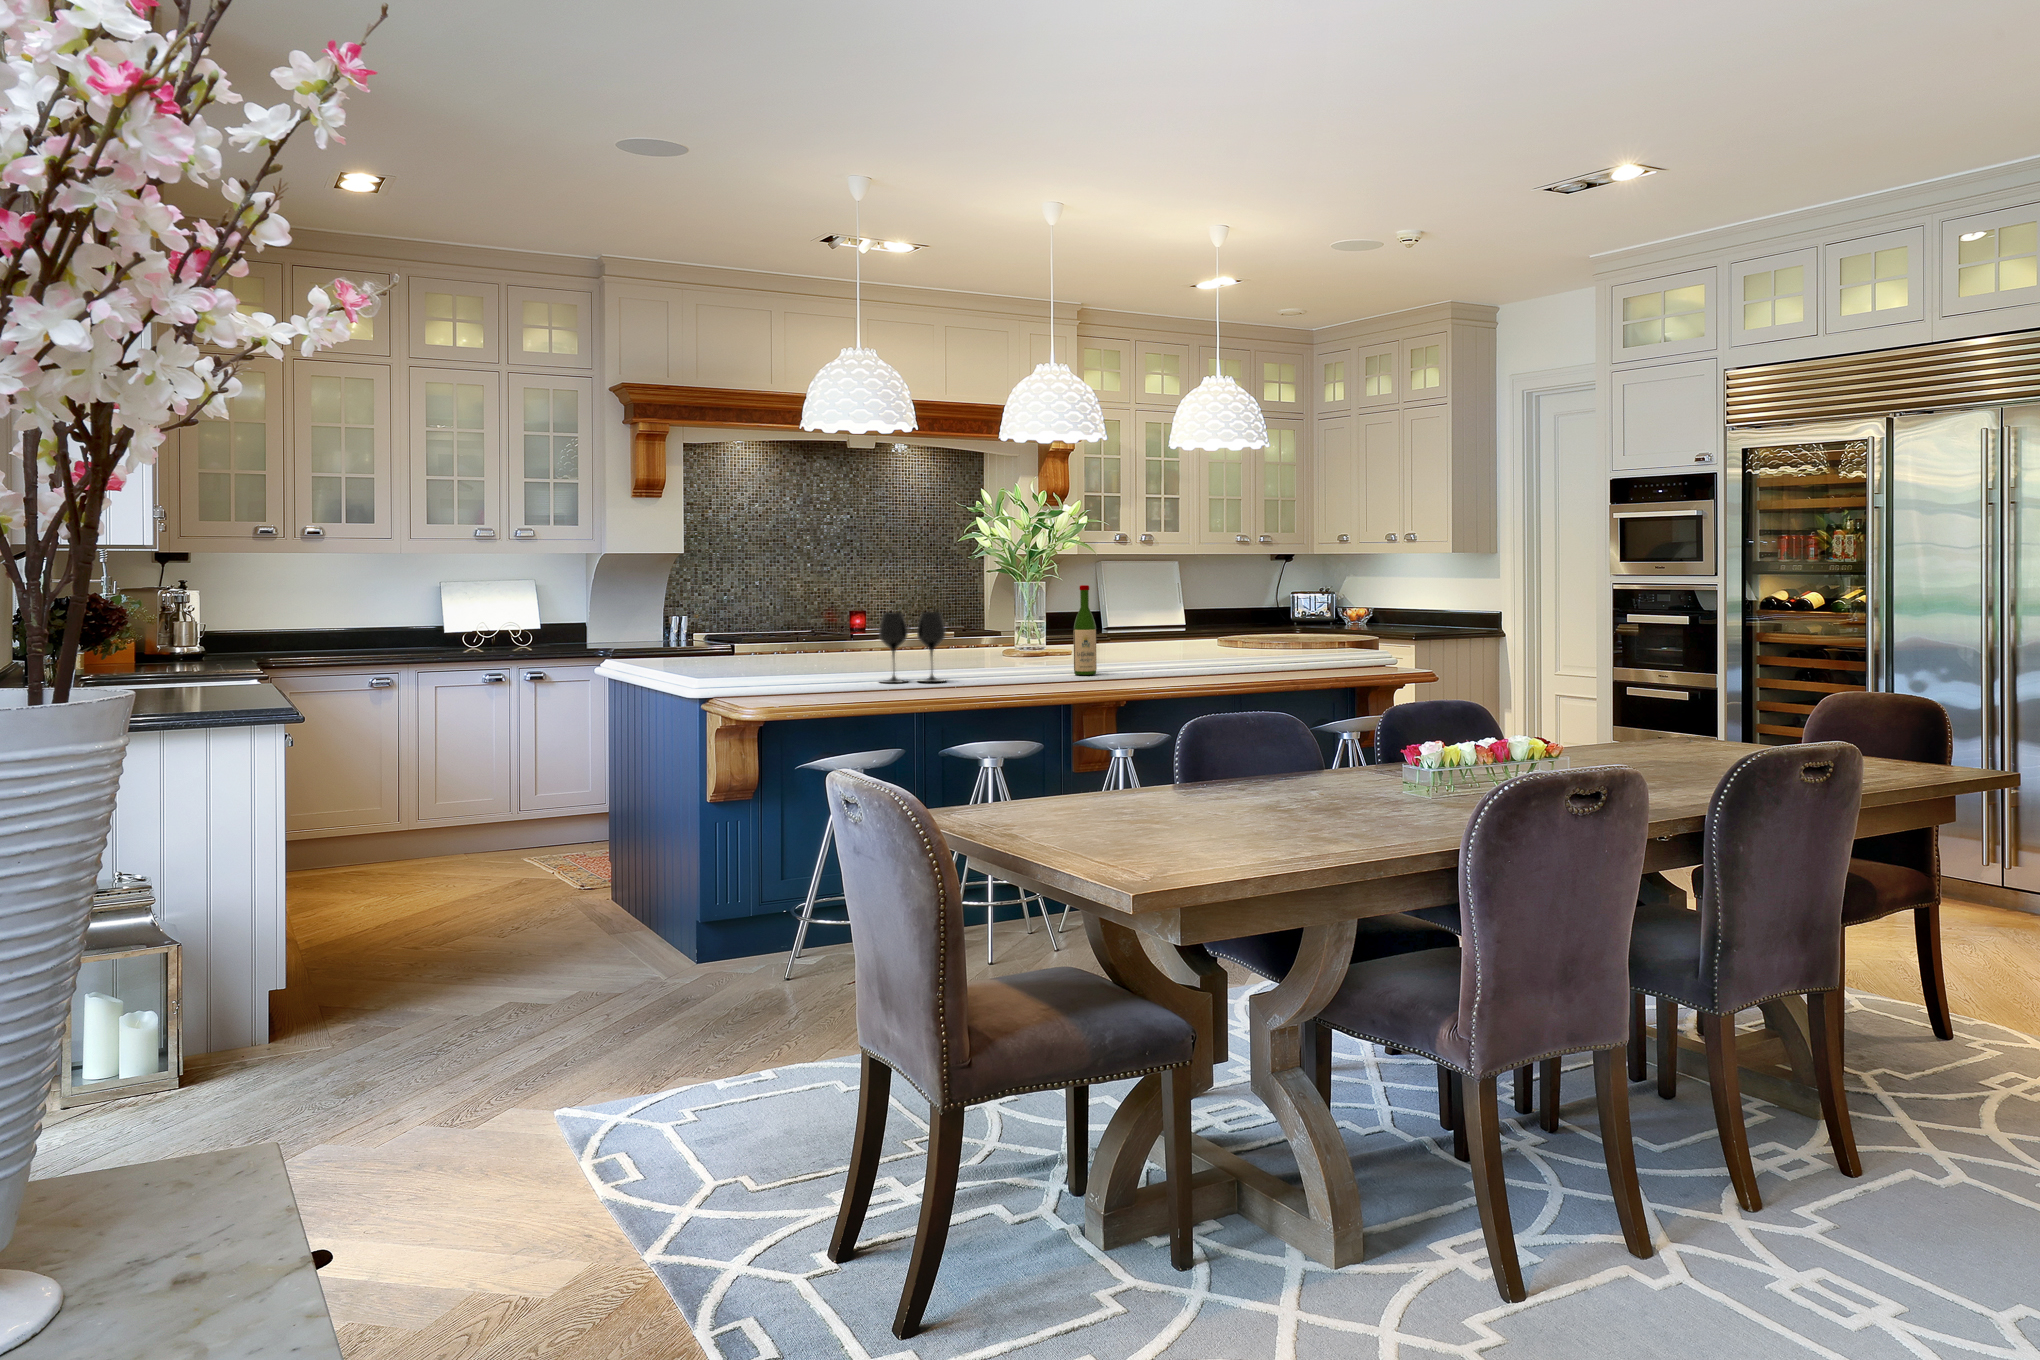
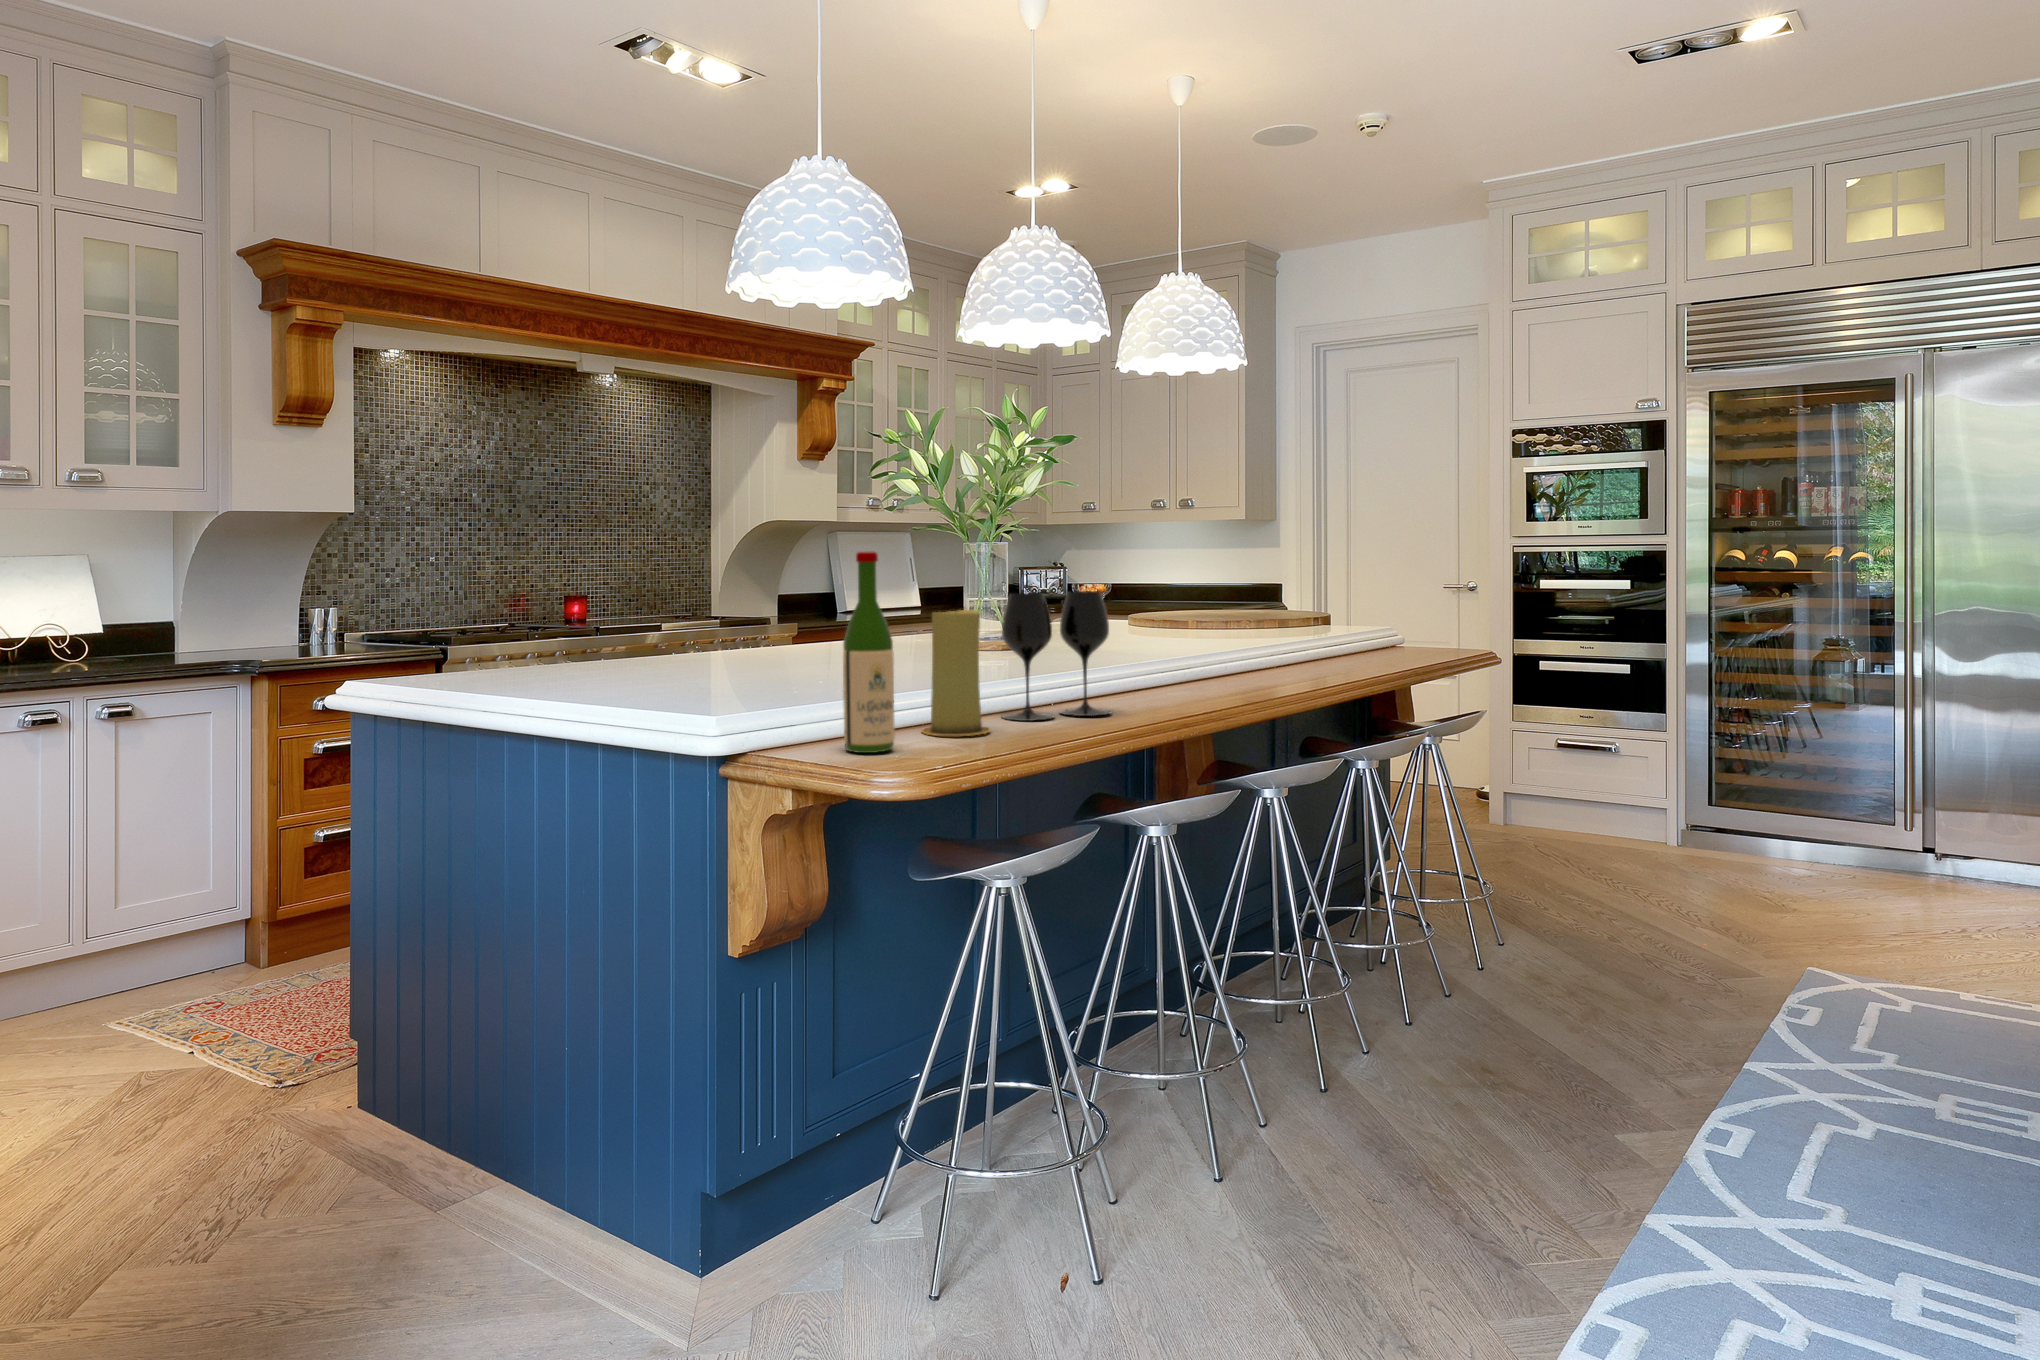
wine bottle: present [1074,585,1097,675] -> present [843,551,895,753]
candle: none [812,621,850,687] -> present [922,610,990,736]

